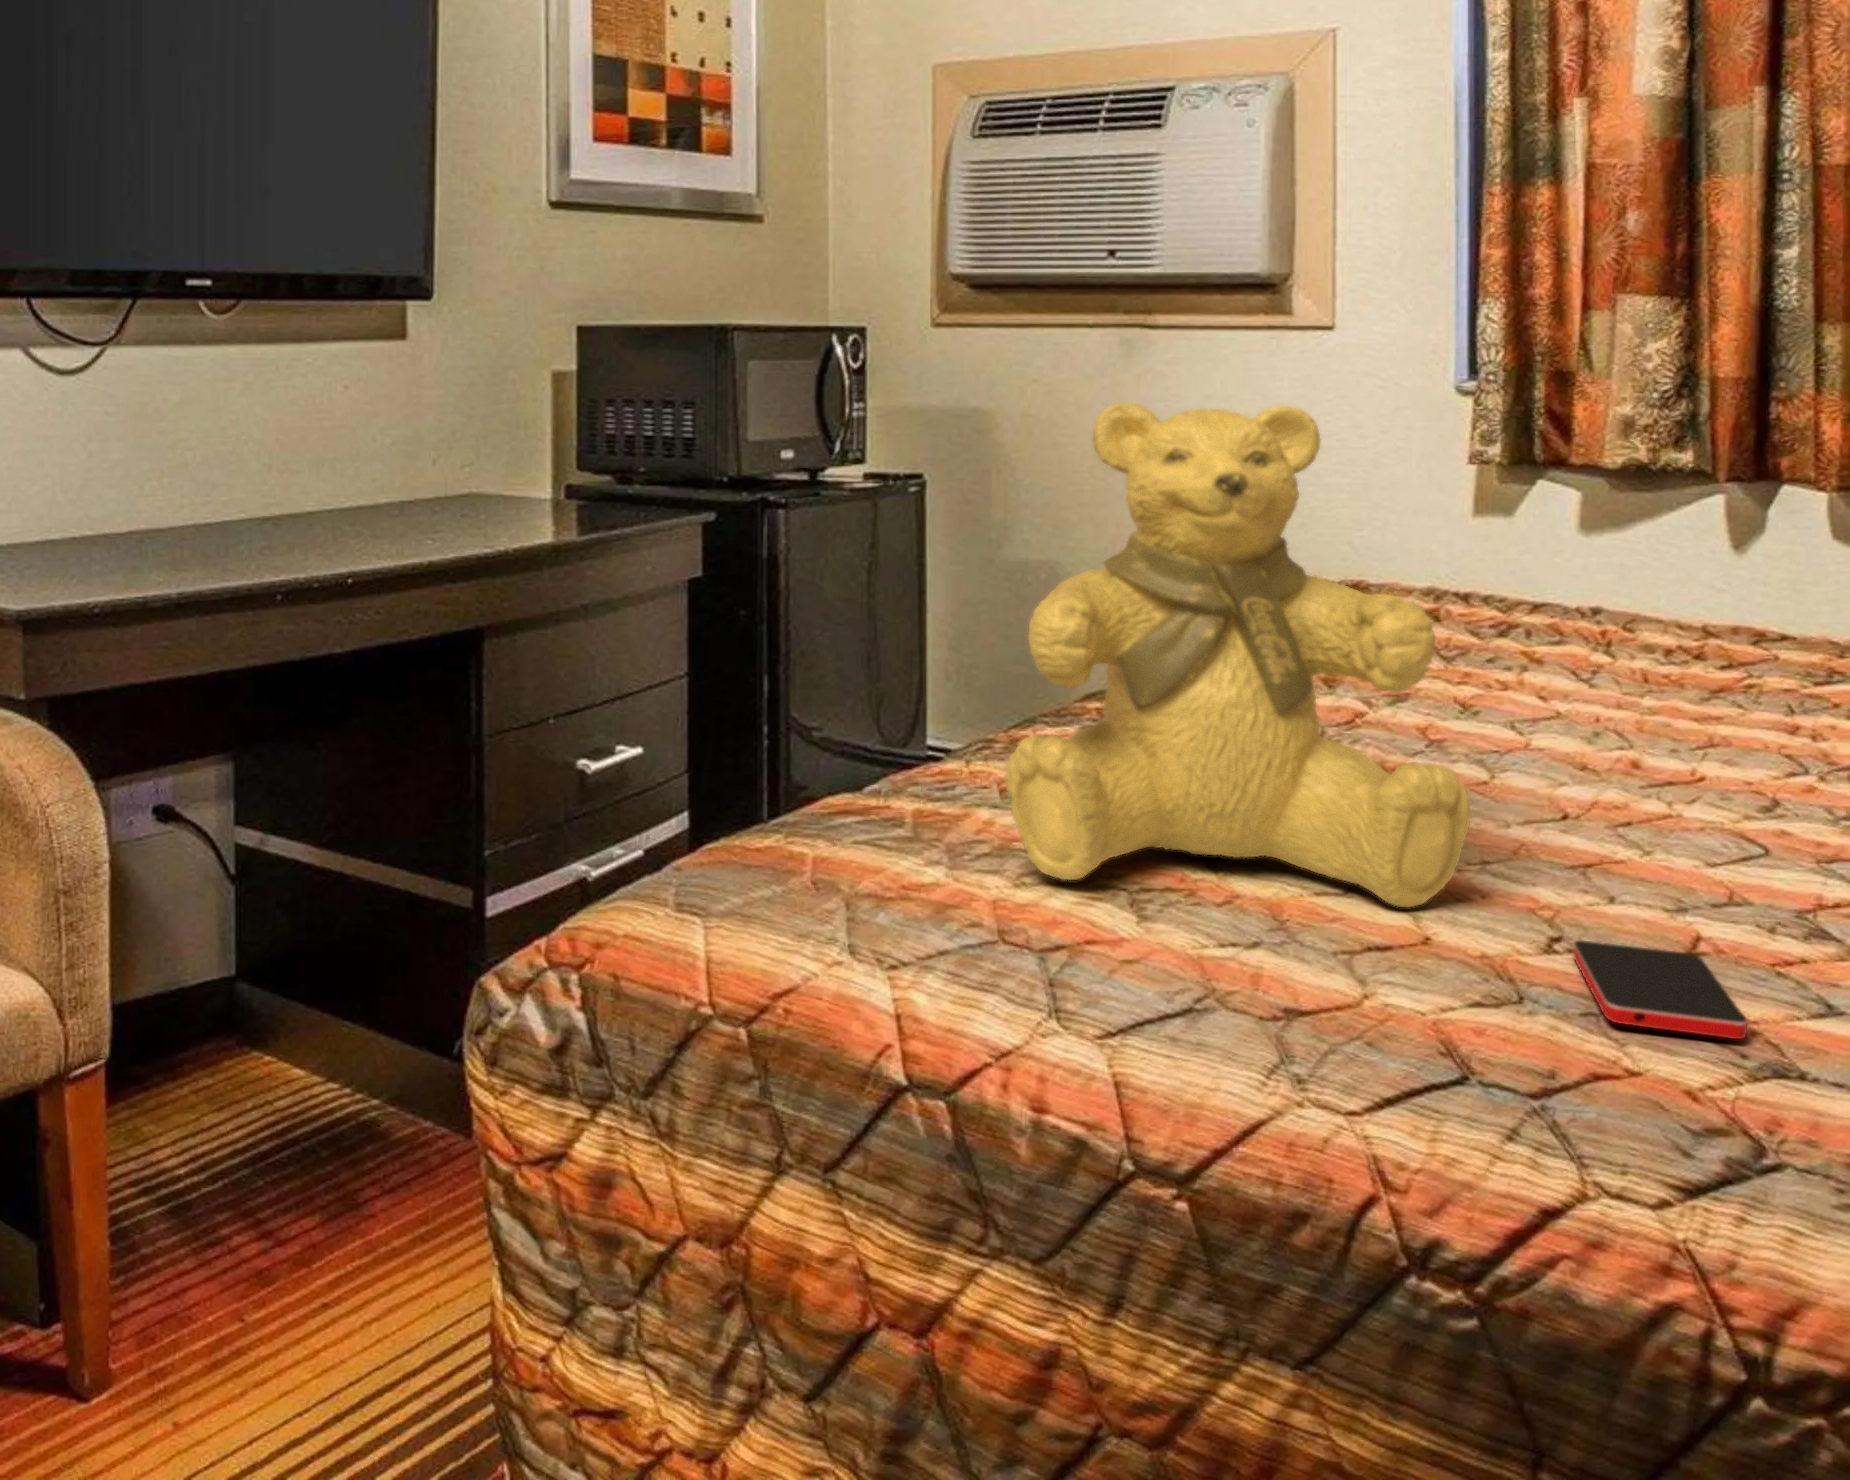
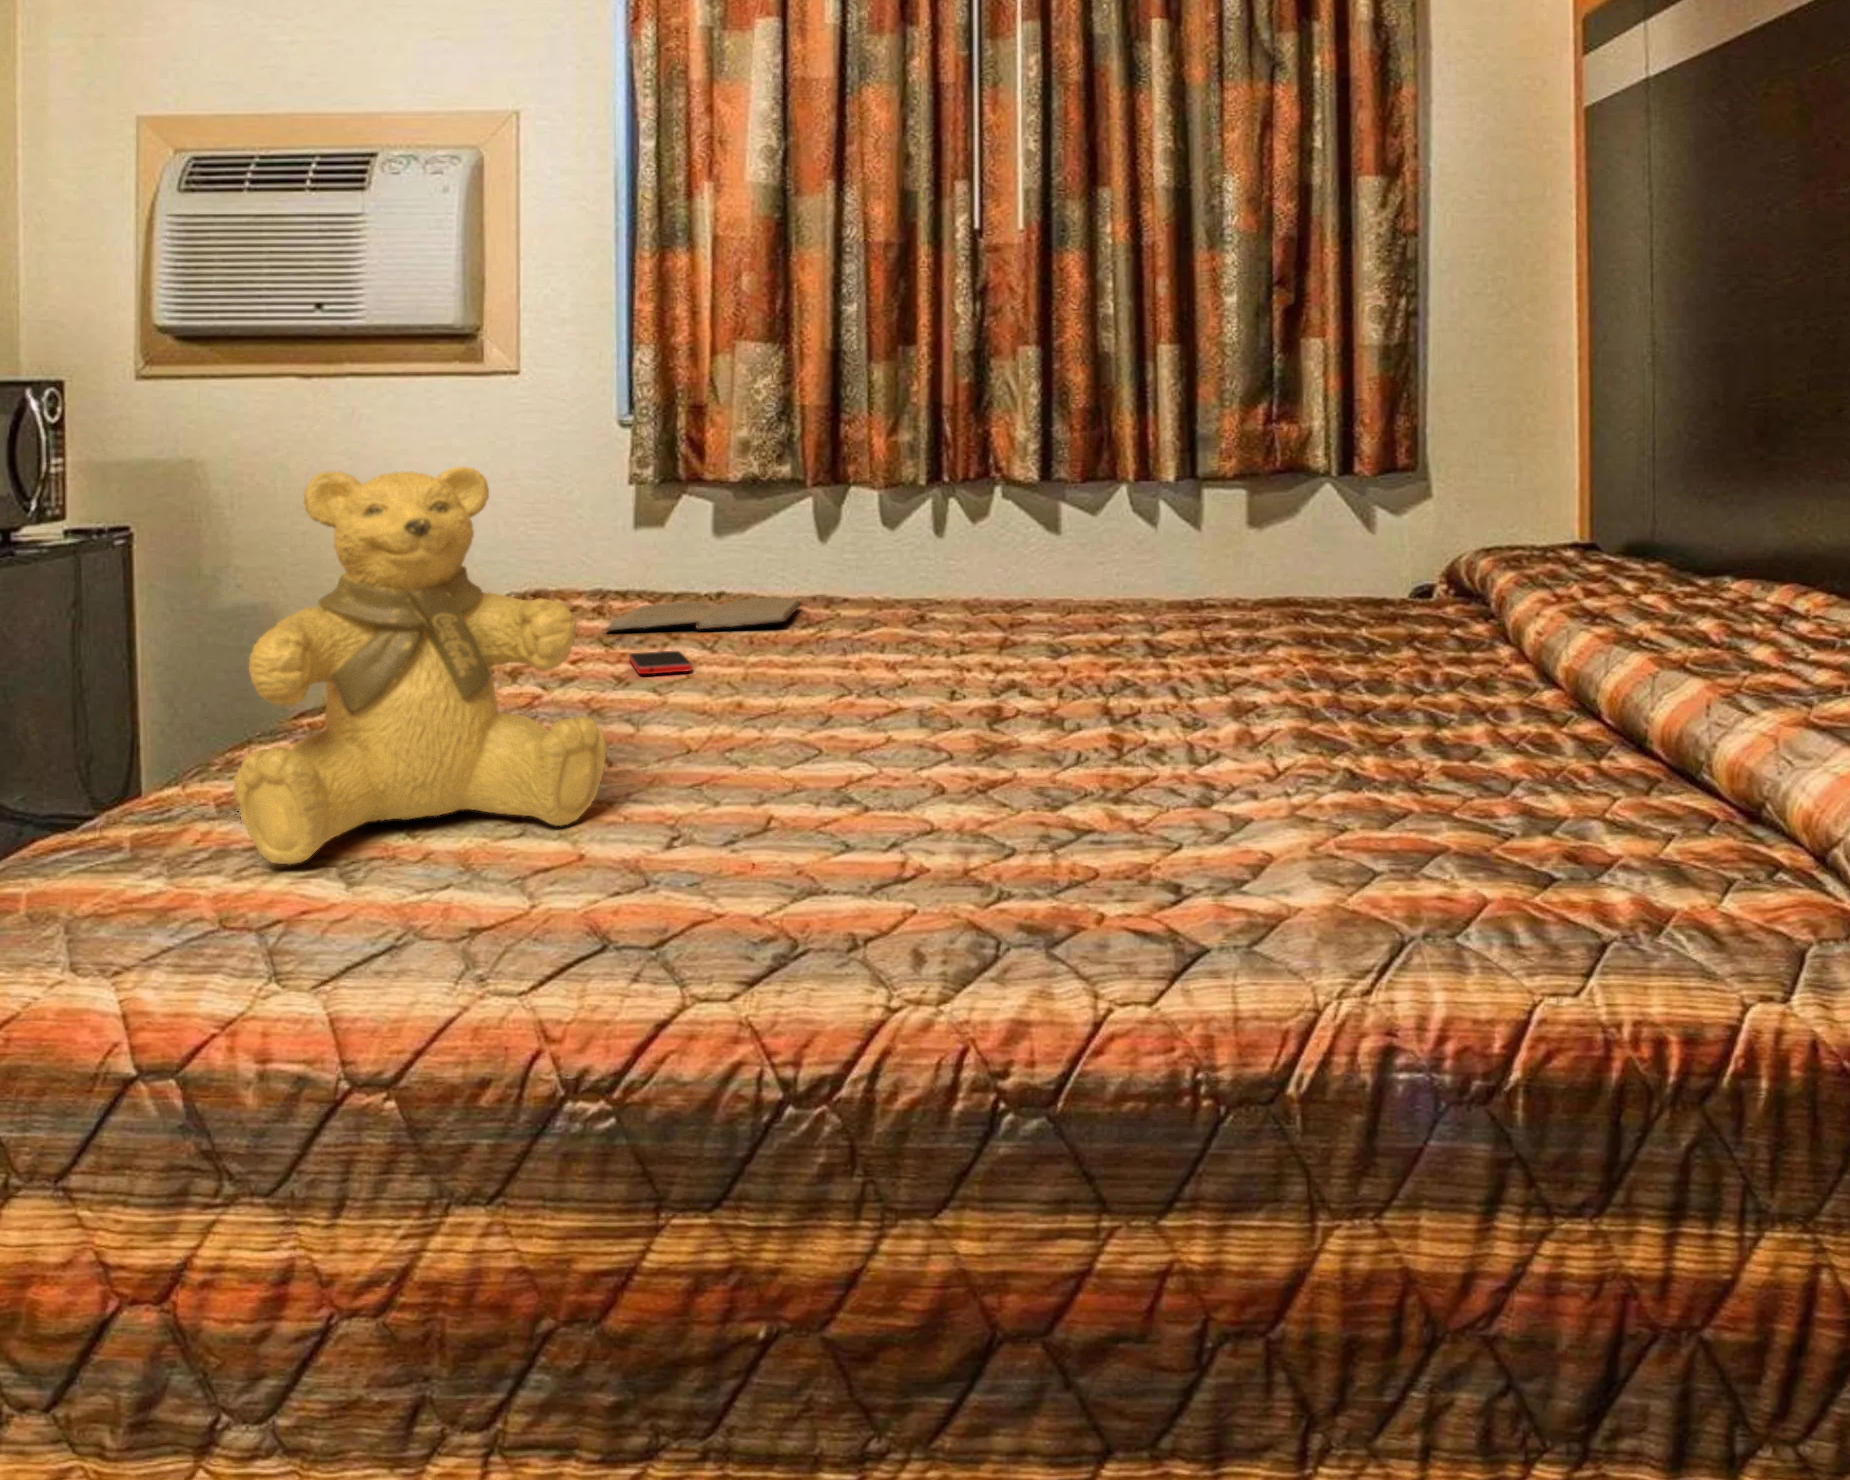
book: none [1454,605,1789,661] -> present [605,598,801,631]
smartphone: present [1573,940,1747,1039] -> present [629,651,692,674]

